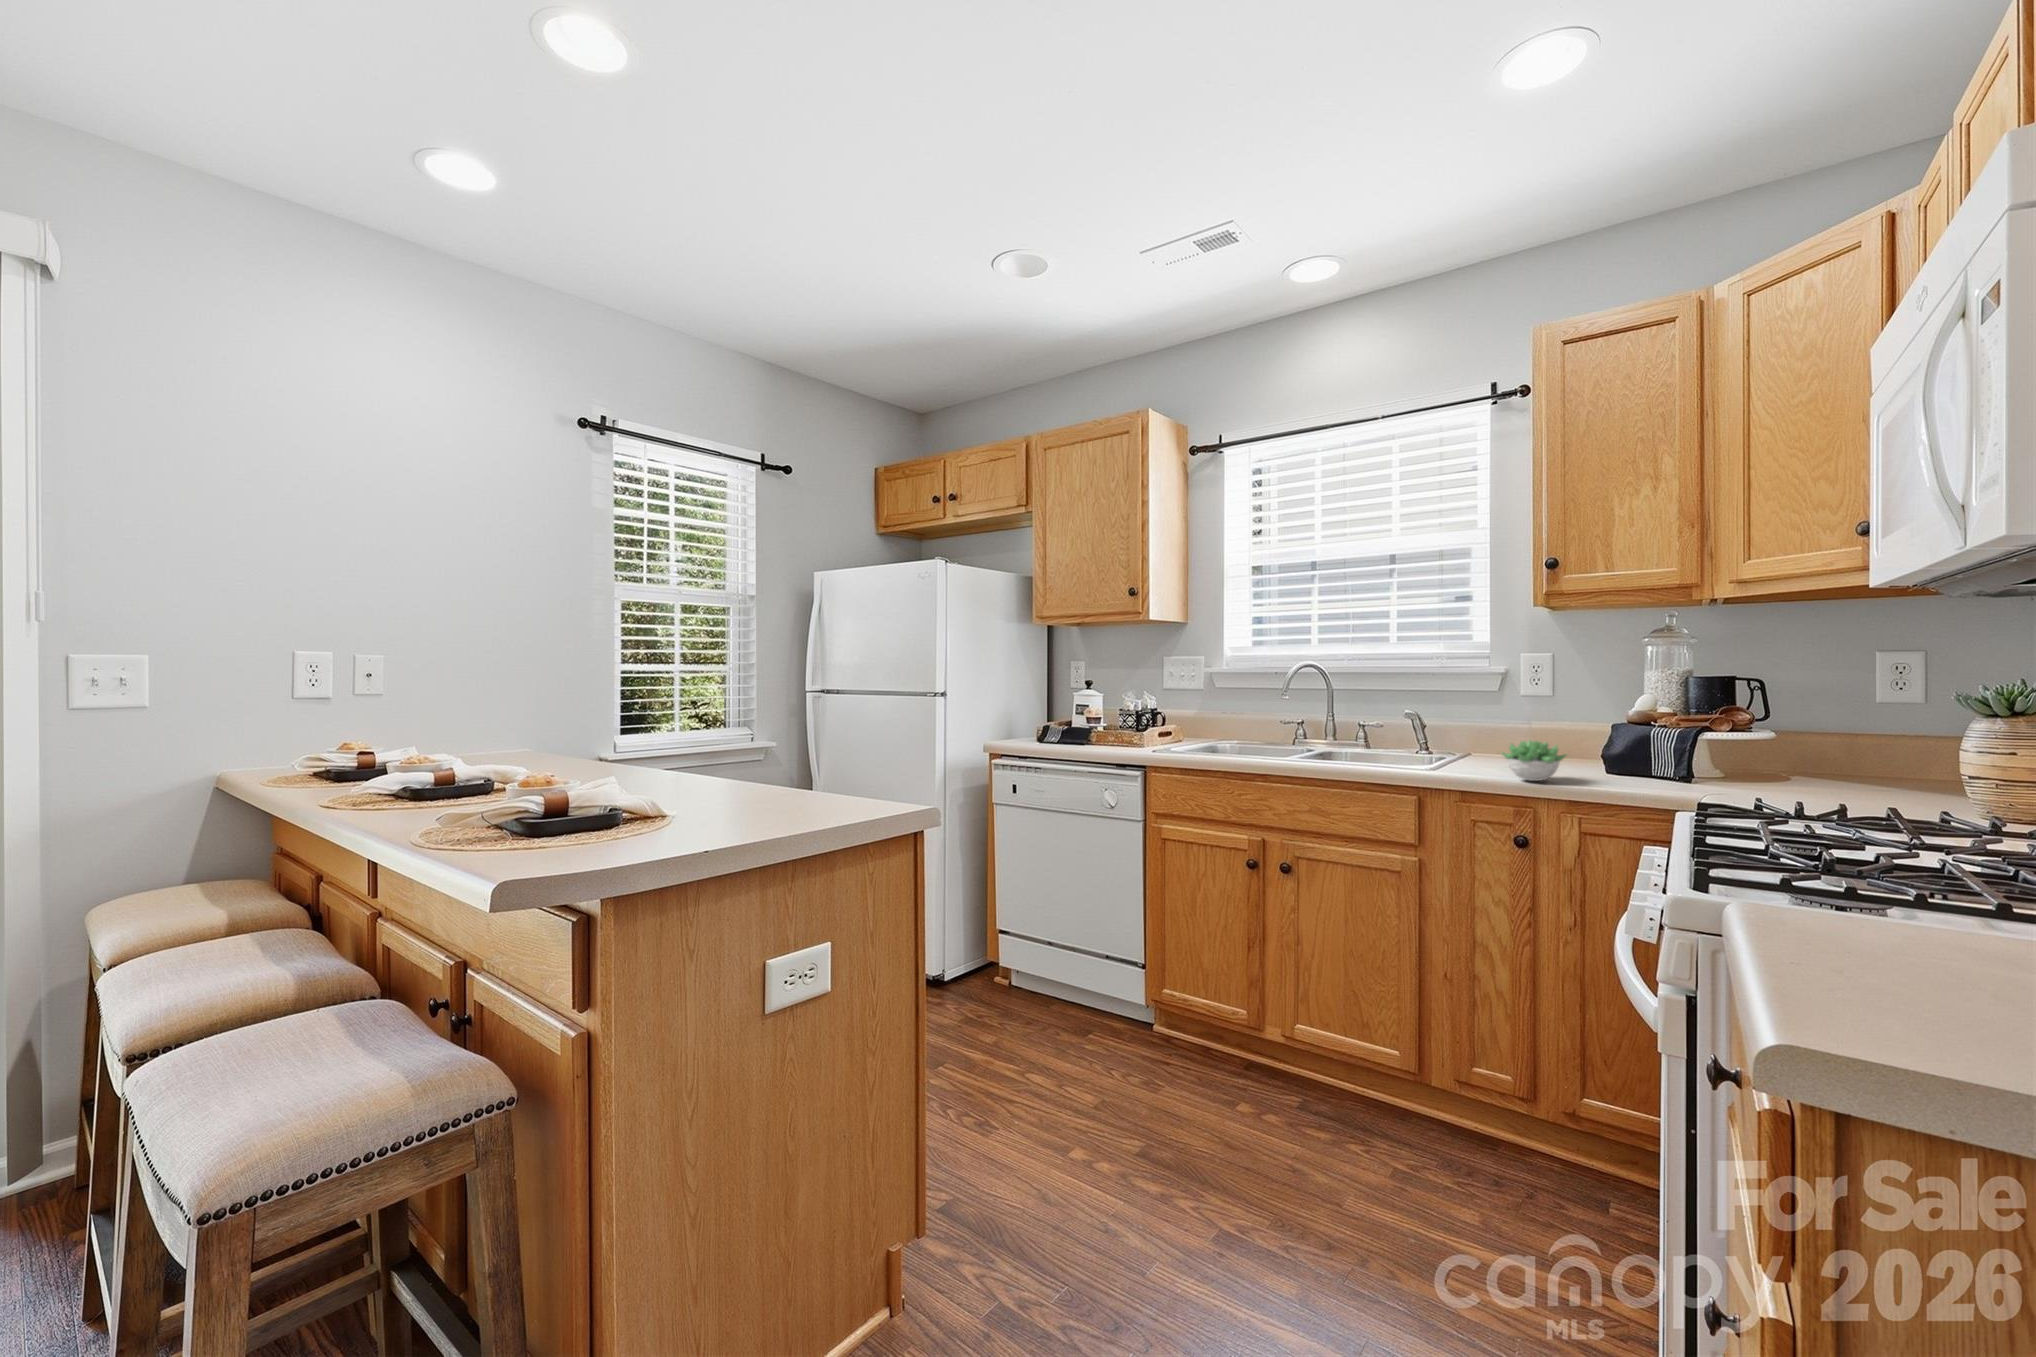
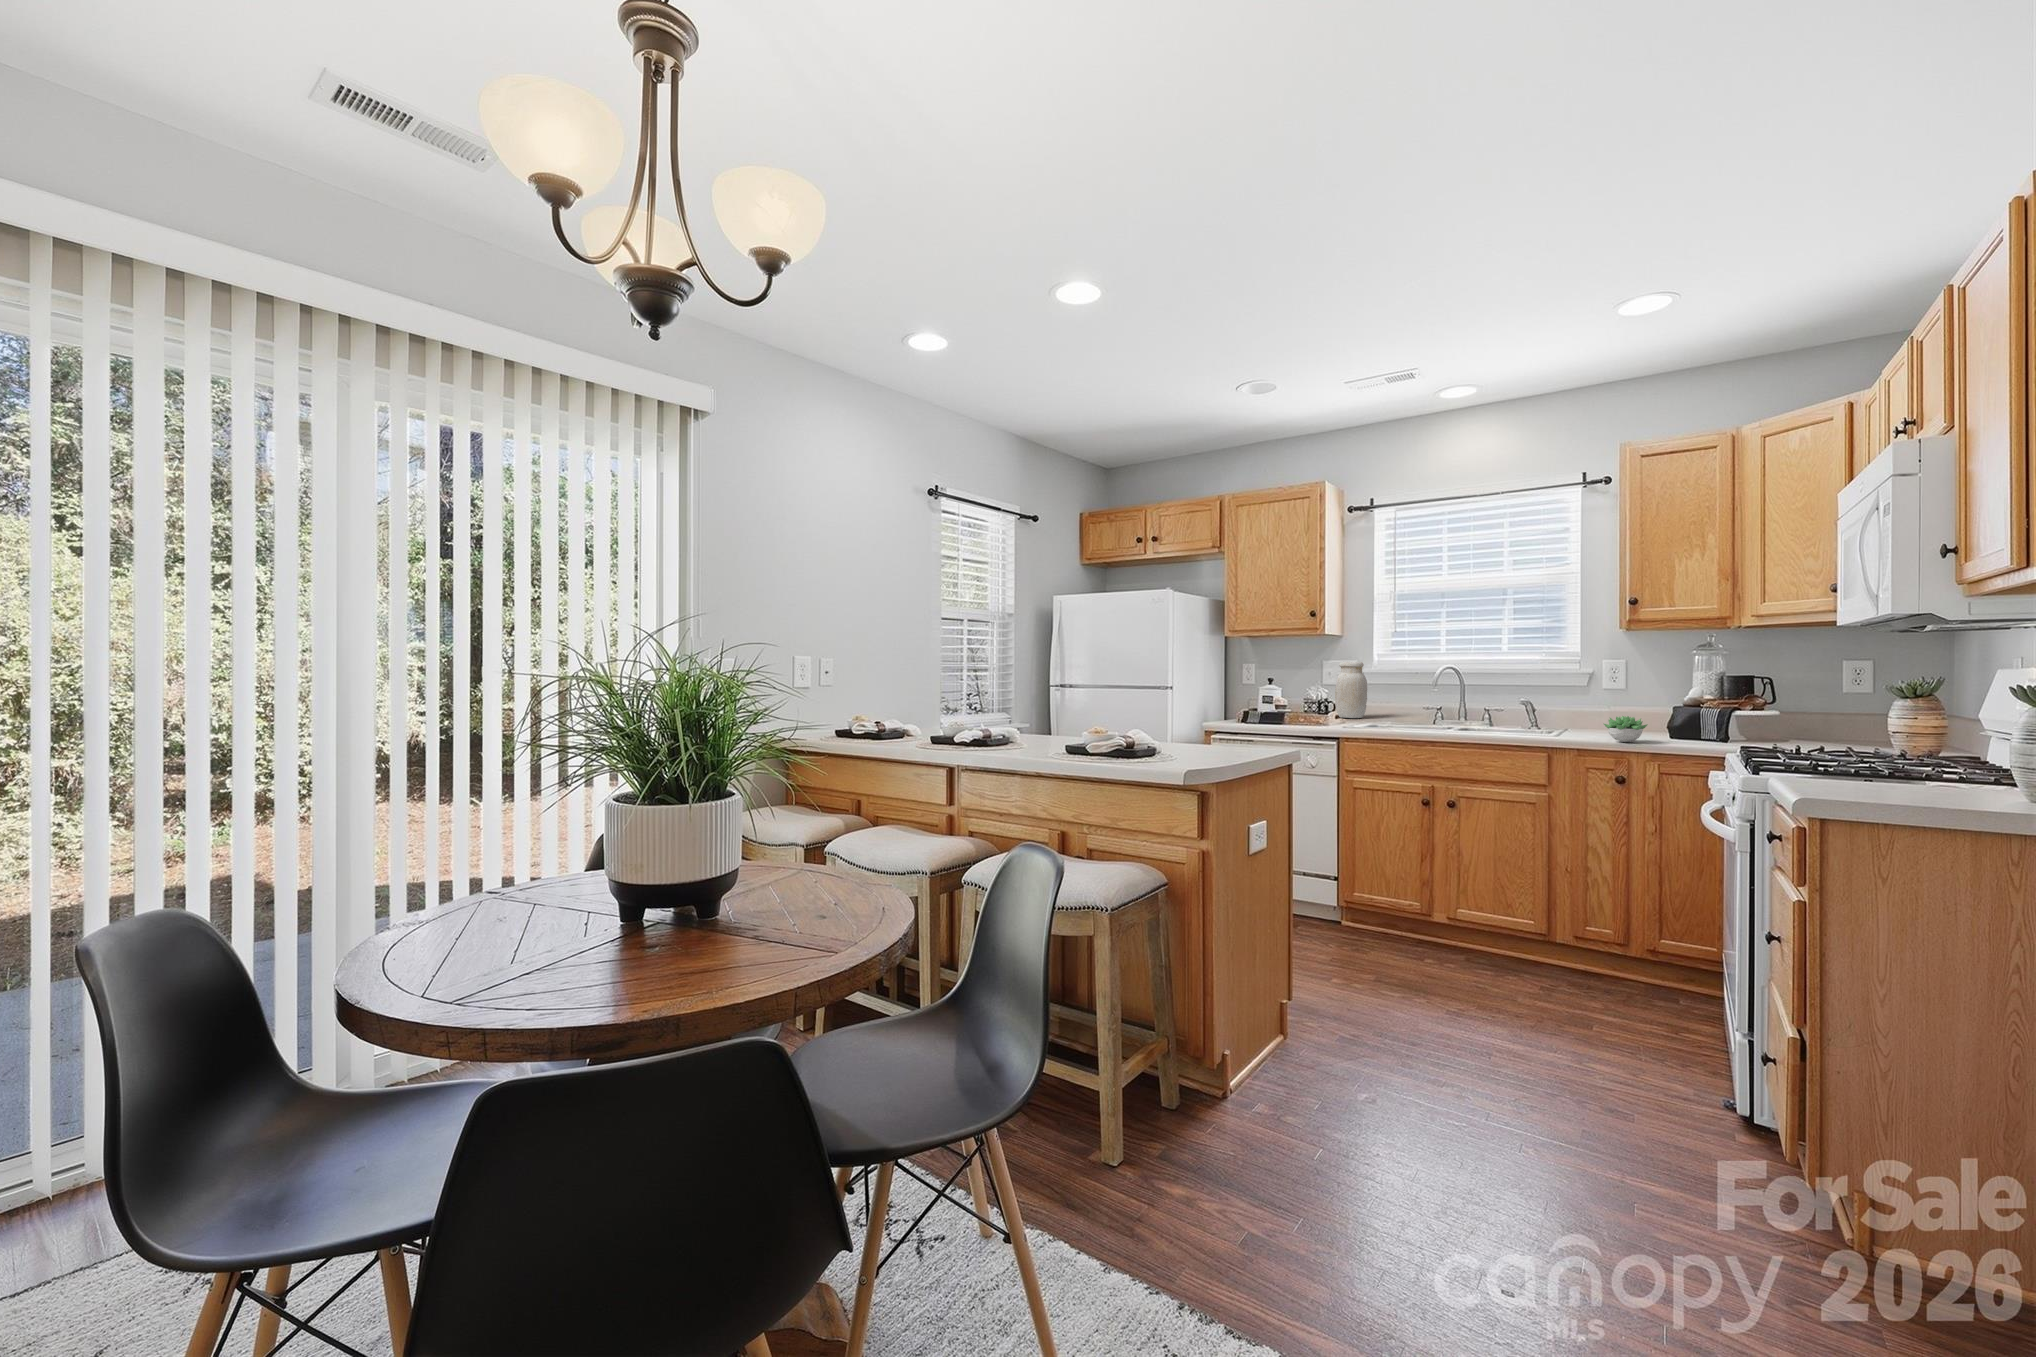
jar: none [1171,657,1212,734] -> present [1335,662,1367,718]

